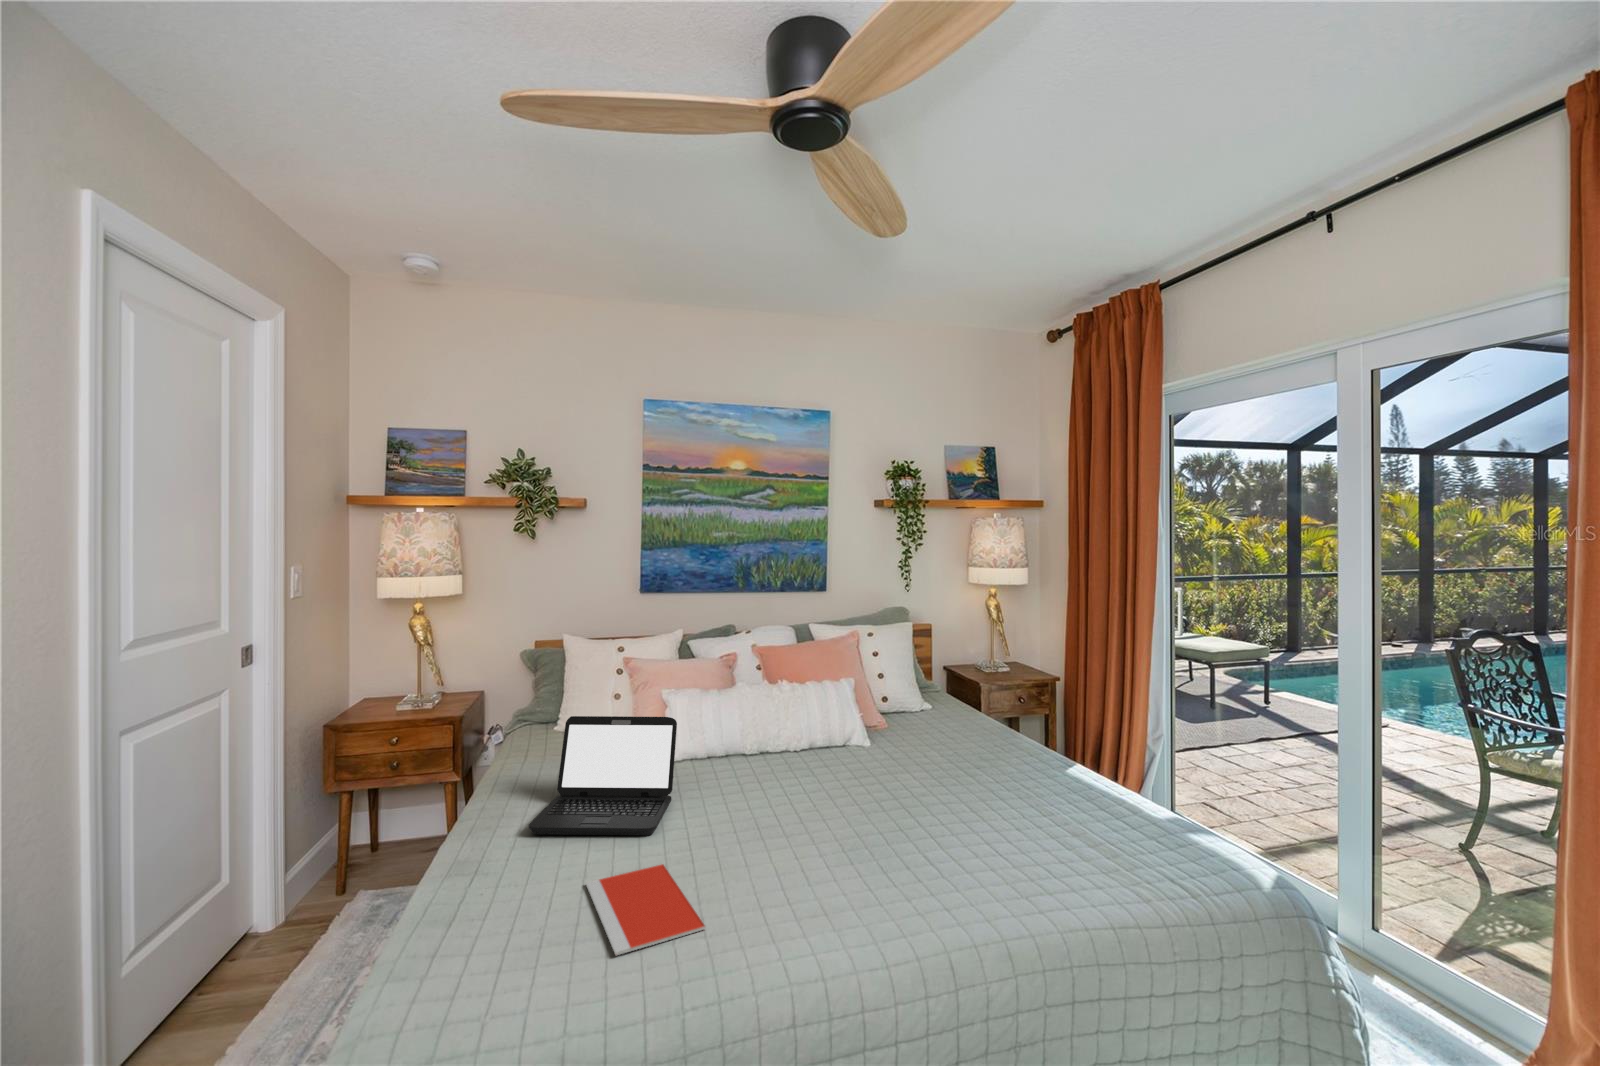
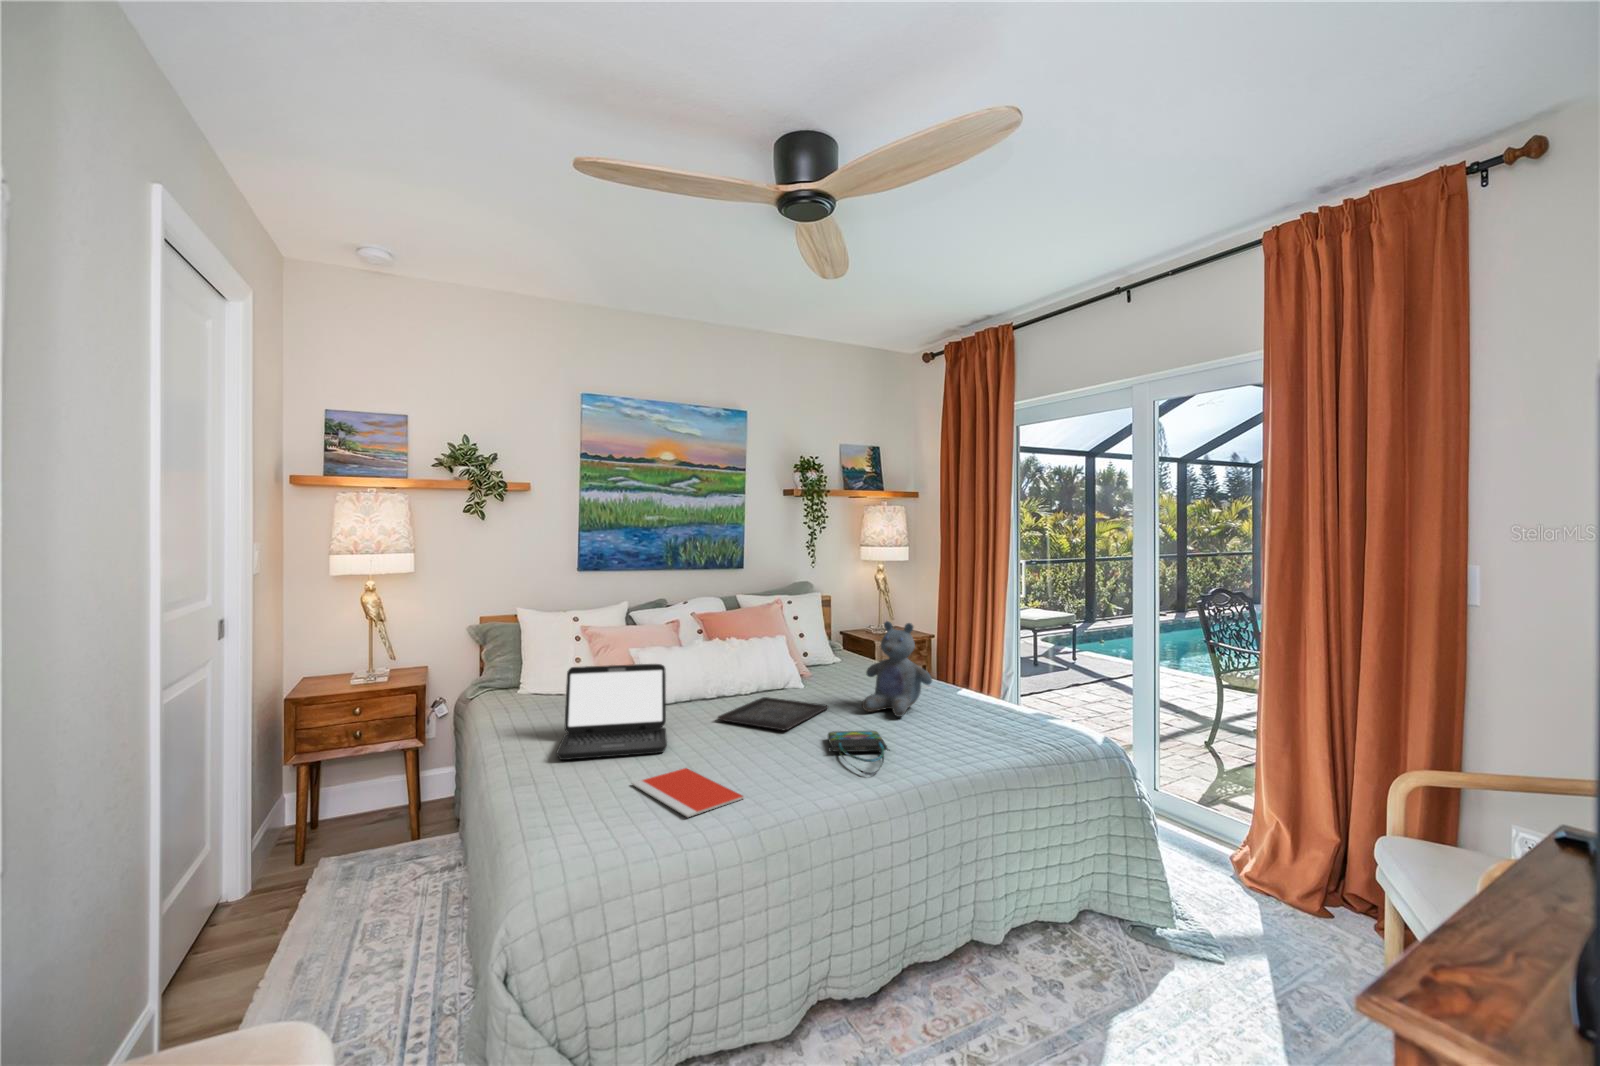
stuffed bear: none [923,674,1019,805] -> present [862,621,932,717]
tray: none [740,758,884,814] -> present [718,697,829,730]
tote bag: none [849,825,935,909] -> present [828,731,890,775]

